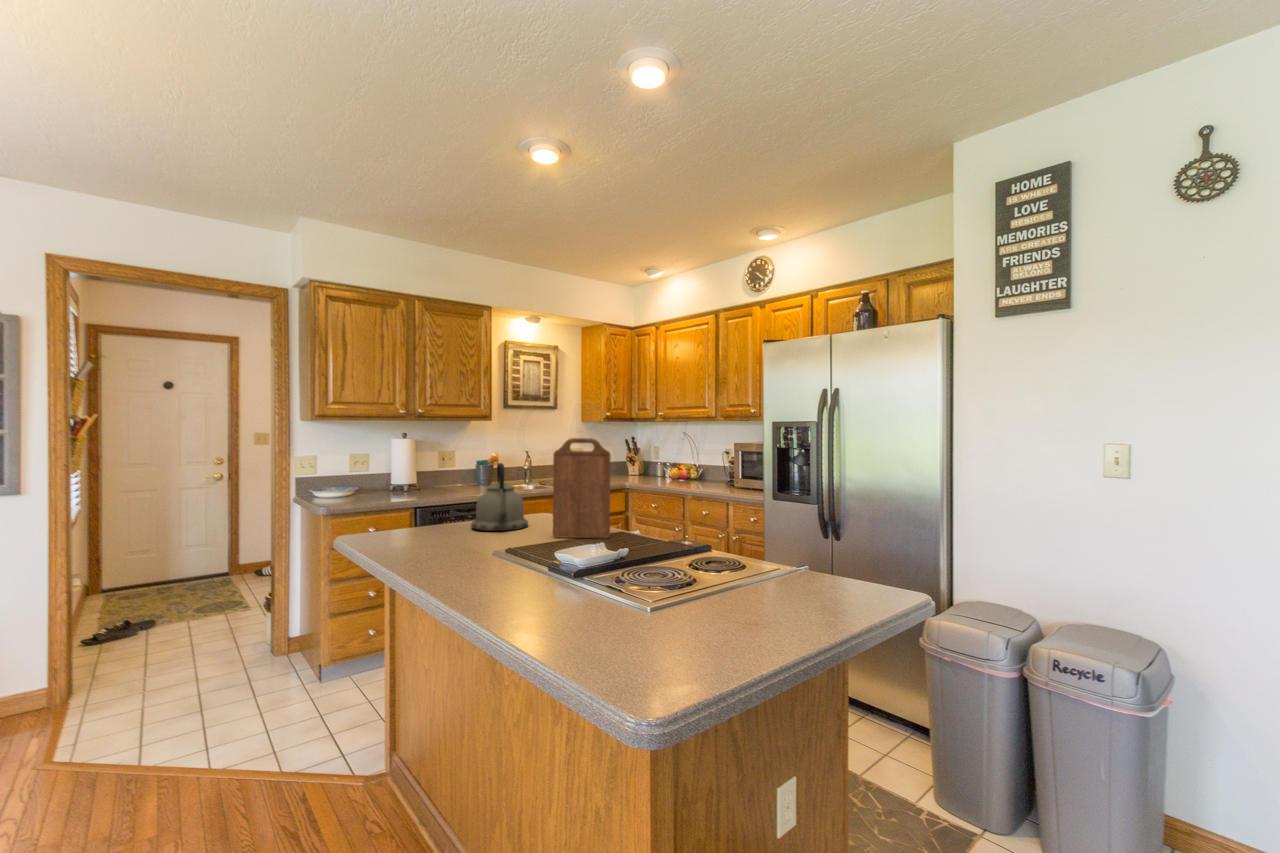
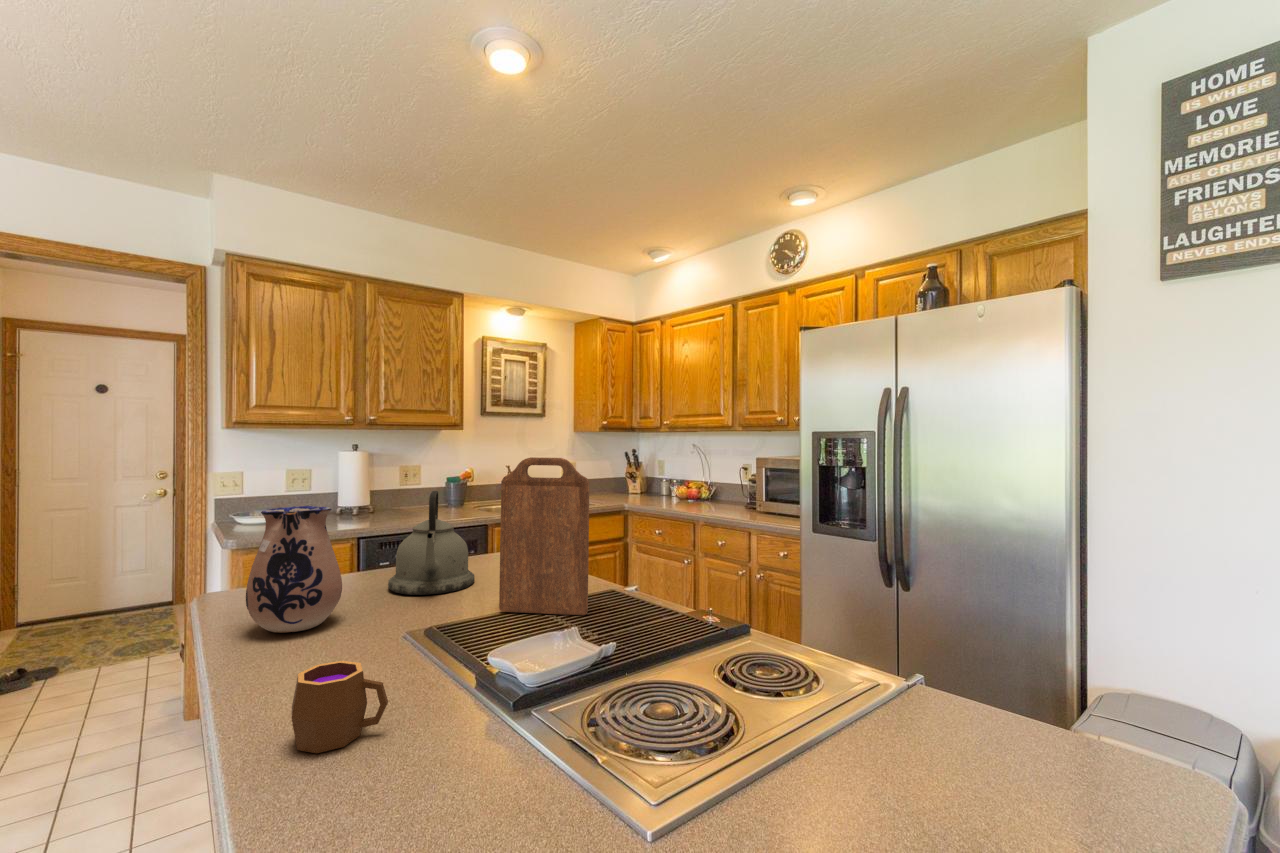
ceramic pitcher: none [399,470,455,546] -> present [246,505,342,633]
mug: none [470,541,517,580] -> present [291,661,388,753]

